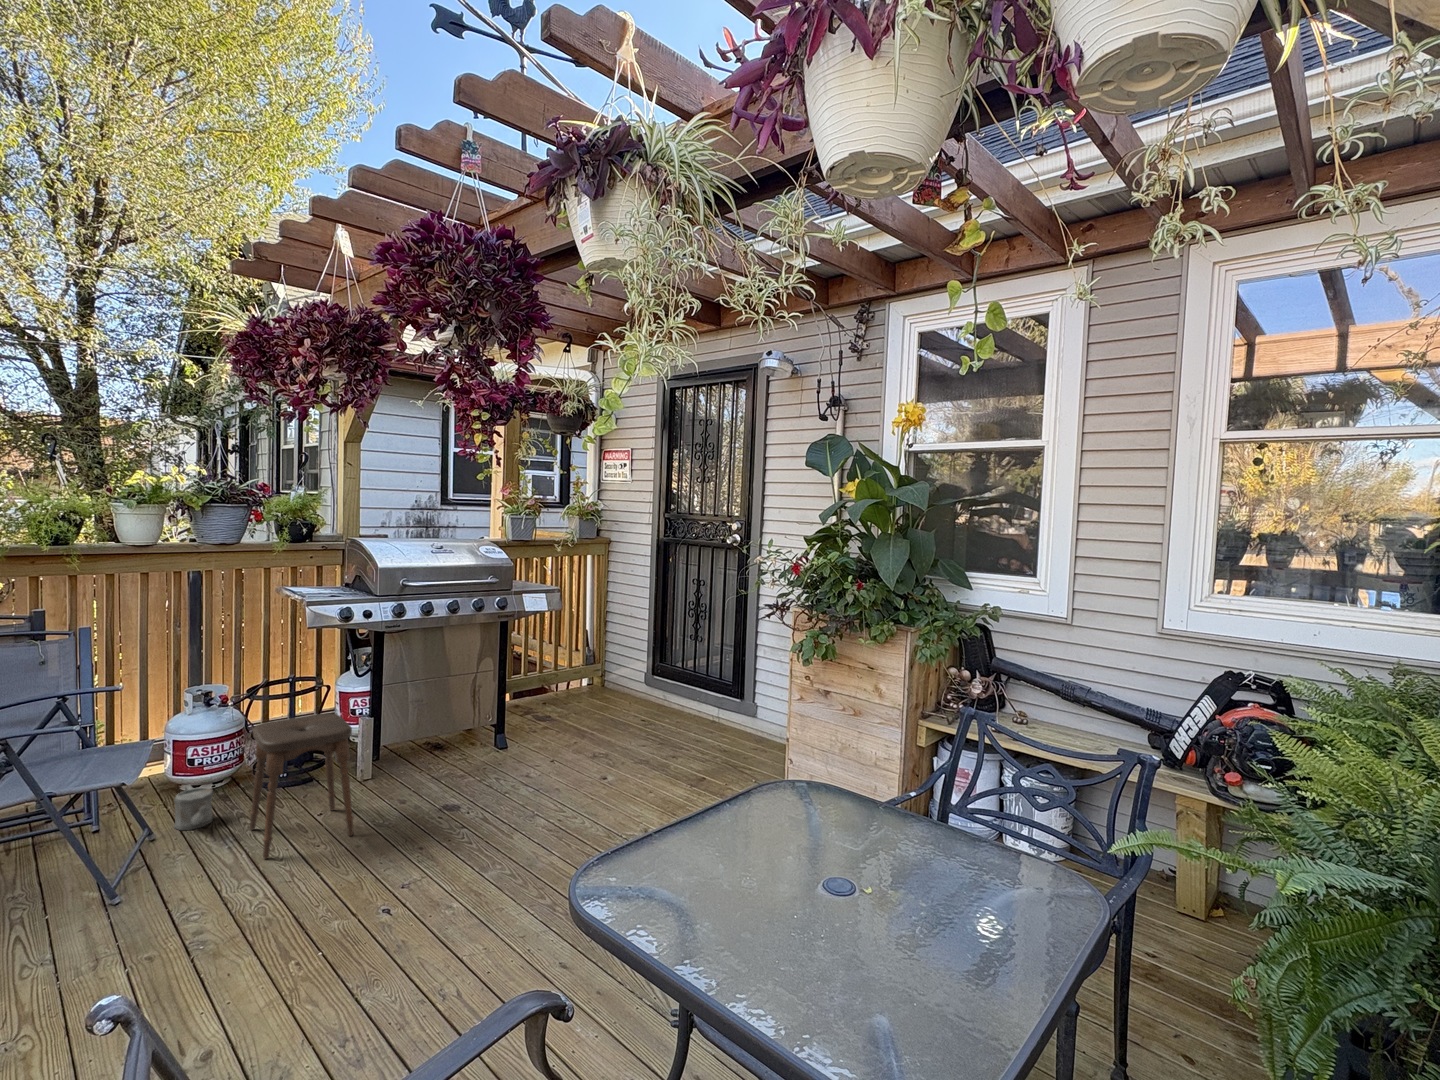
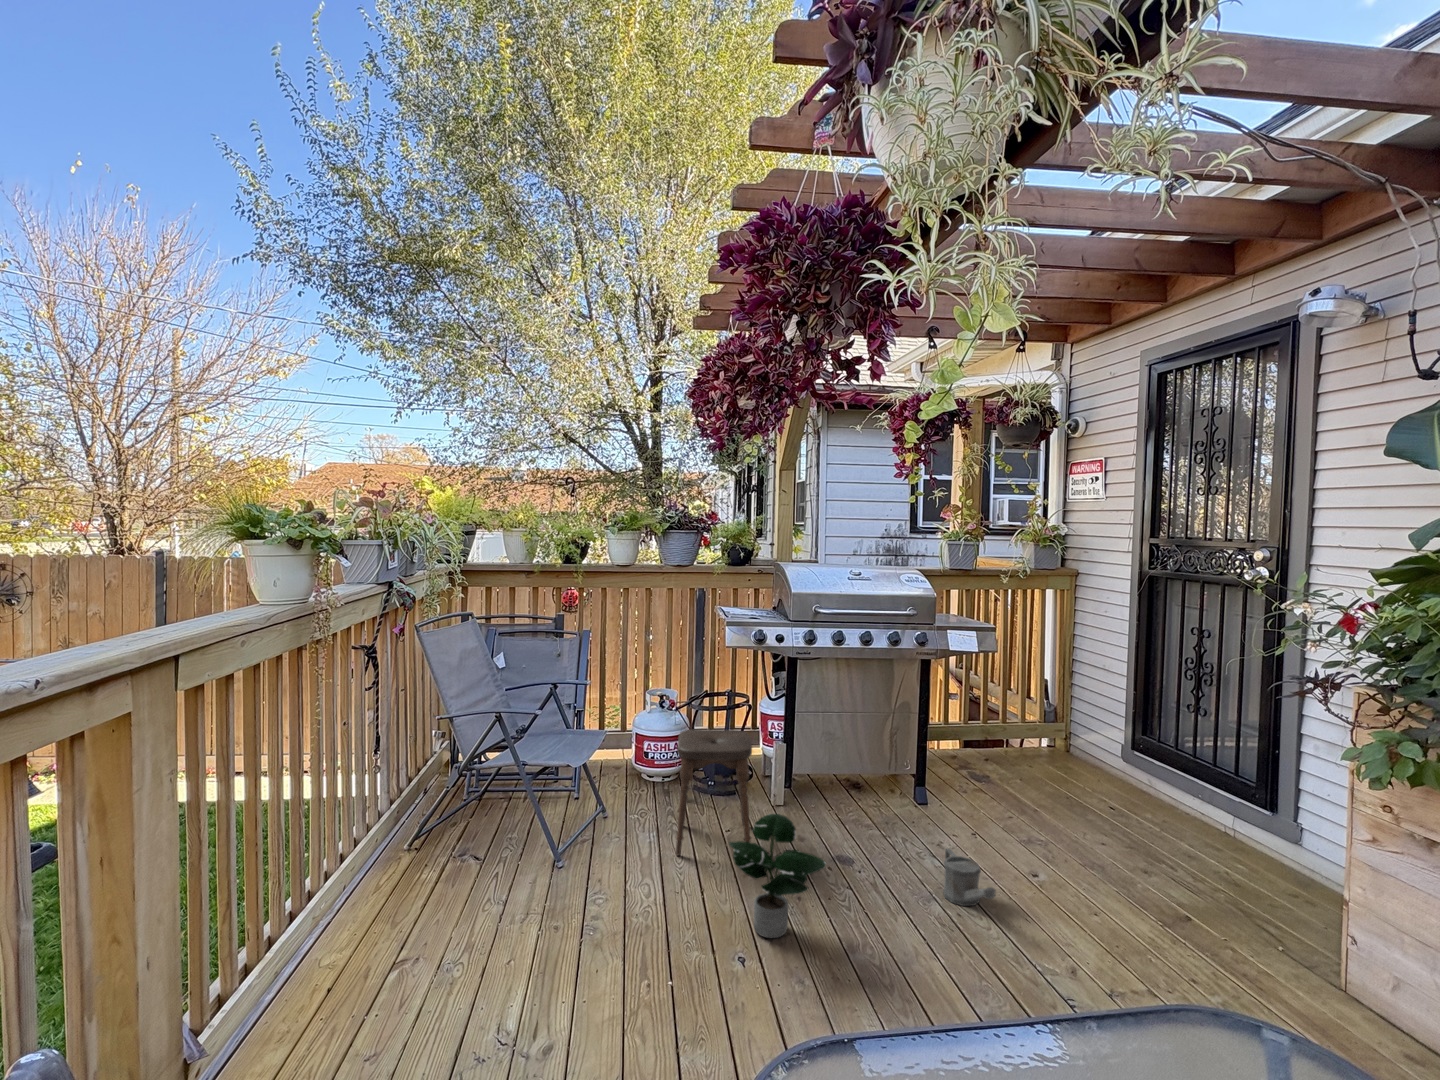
potted plant: none [361,781,464,898] -> present [729,814,826,938]
watering can: present [174,785,213,830] -> present [943,849,996,906]

